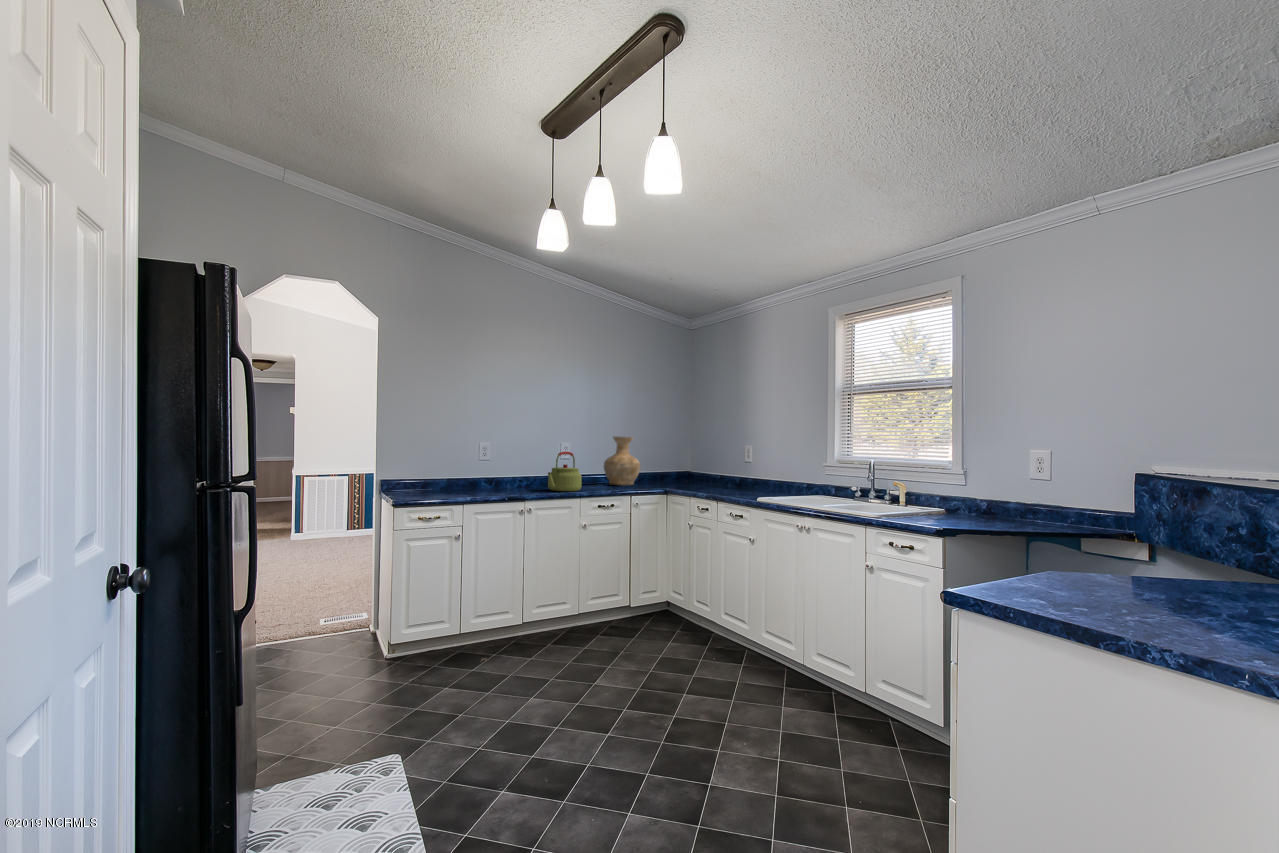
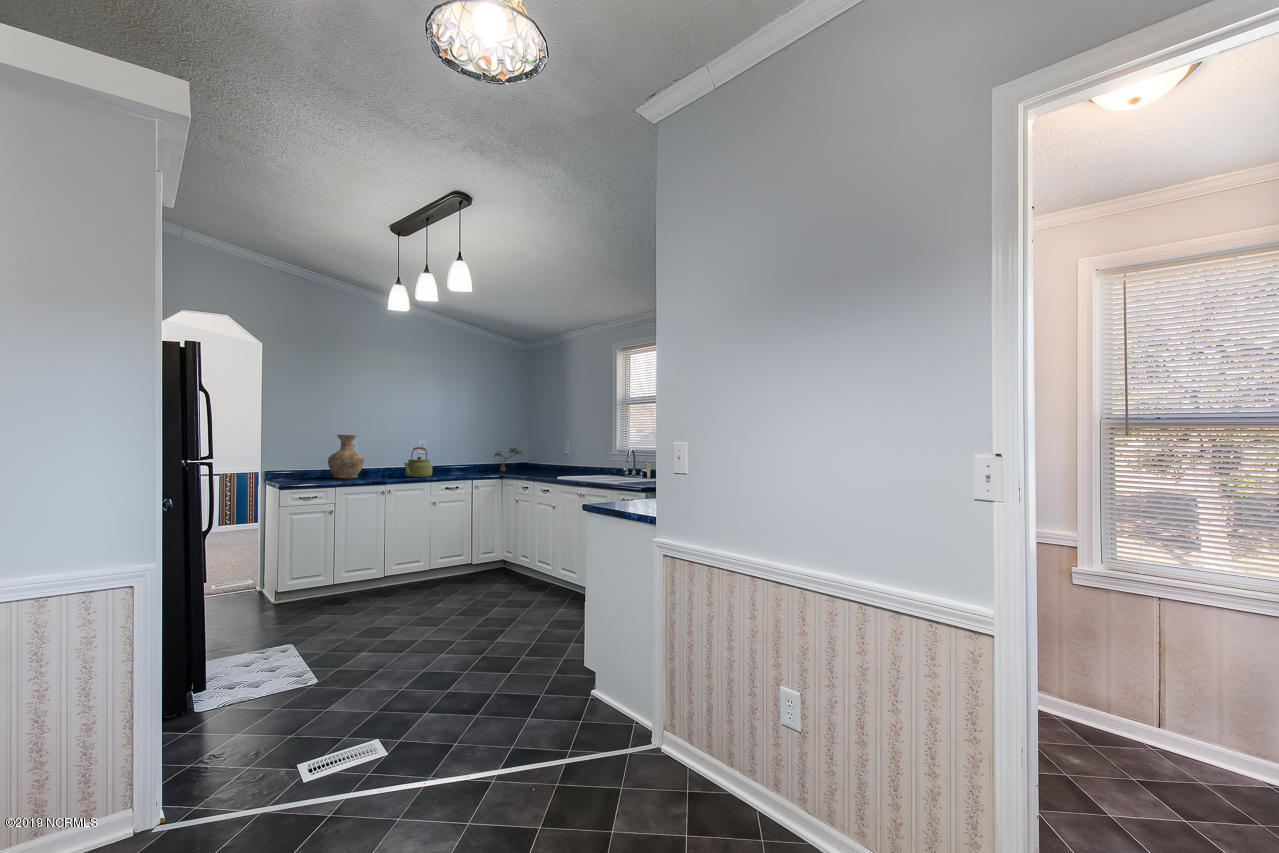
vase: present [604,436,640,485] -> present [328,435,364,478]
potted plant: none [646,451,692,482] -> present [495,448,522,471]

